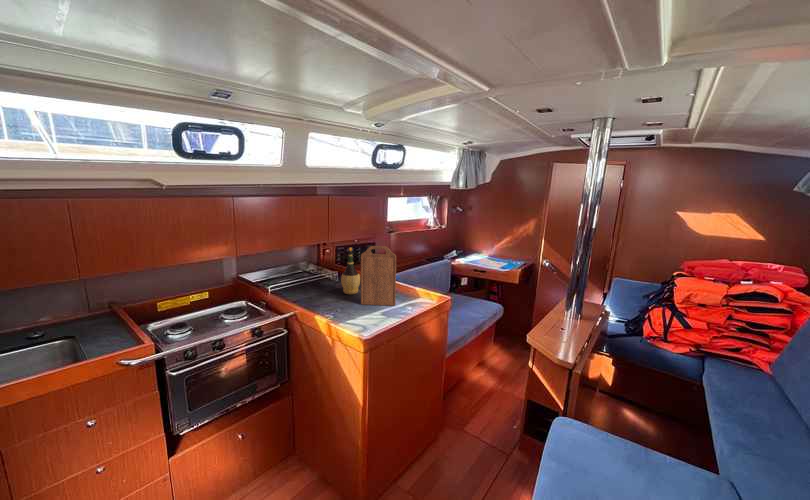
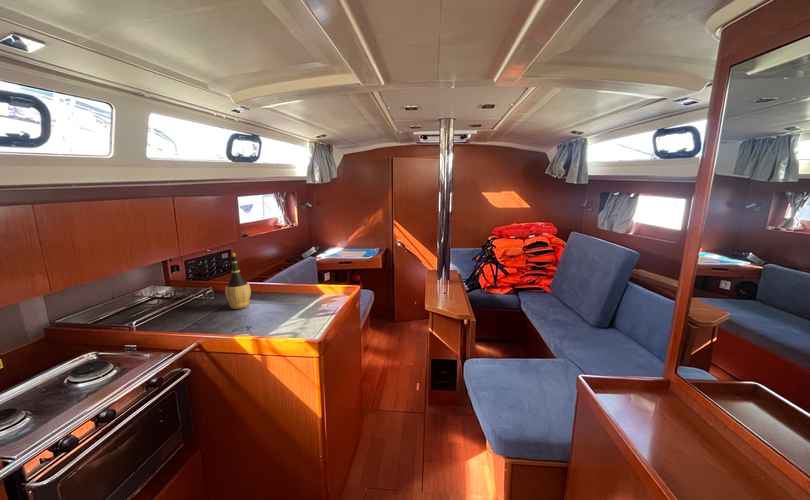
cutting board: present [361,246,396,306] -> none [259,244,306,315]

